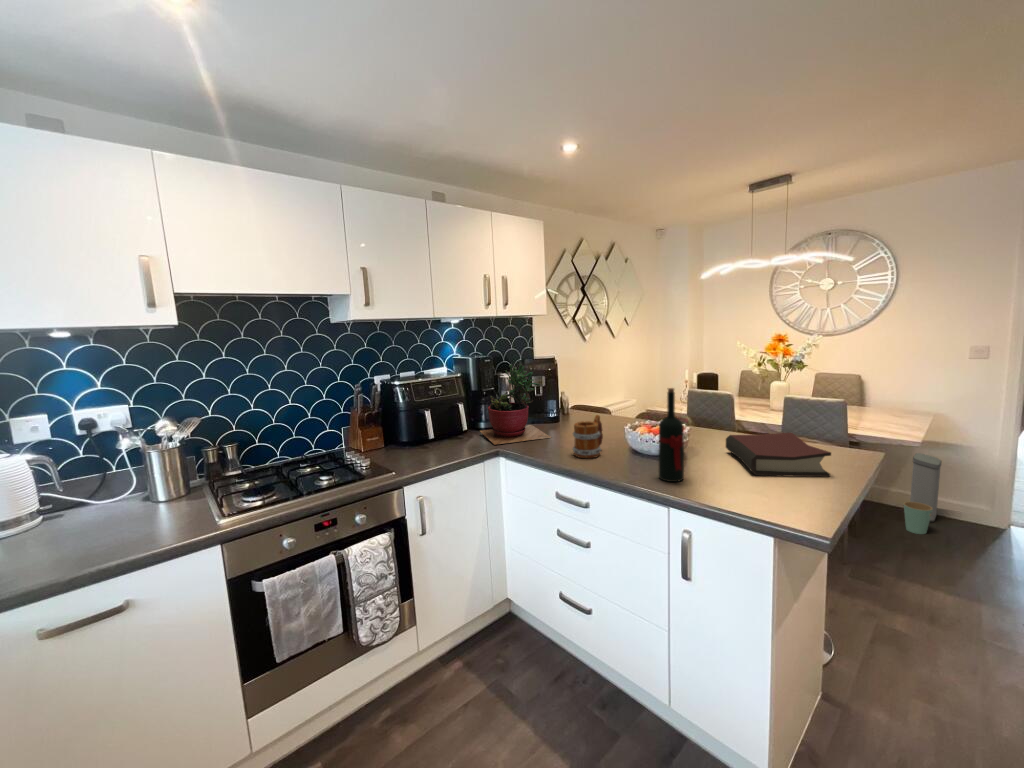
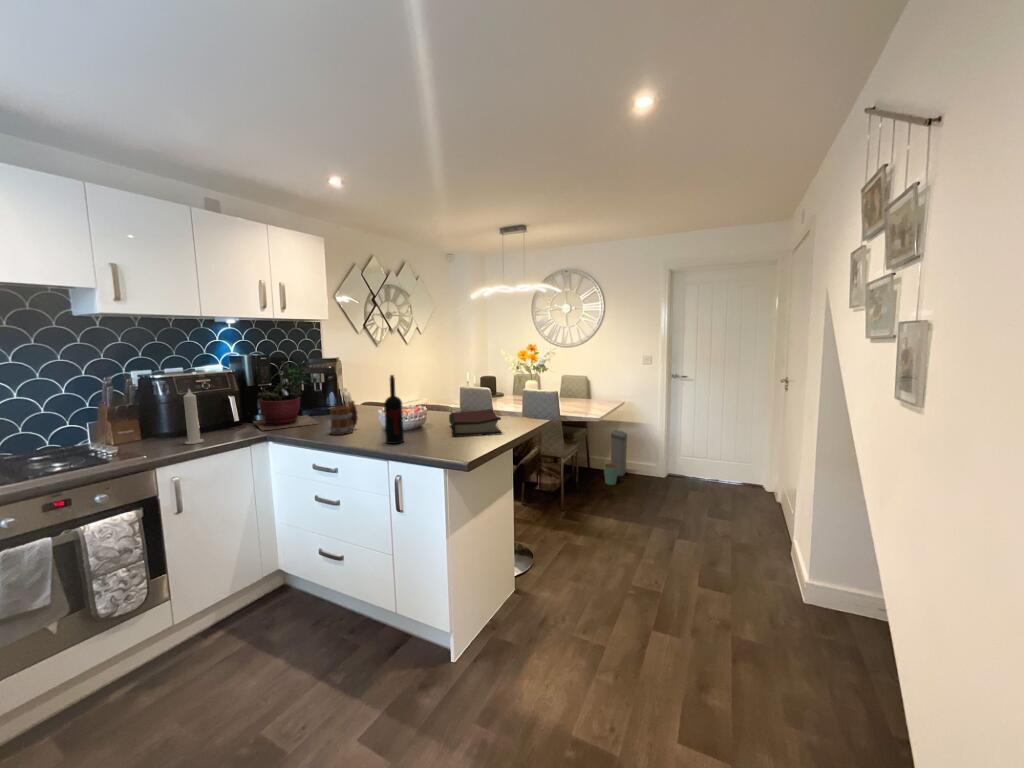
candle: none [425,399,443,460] -> present [183,389,204,444]

